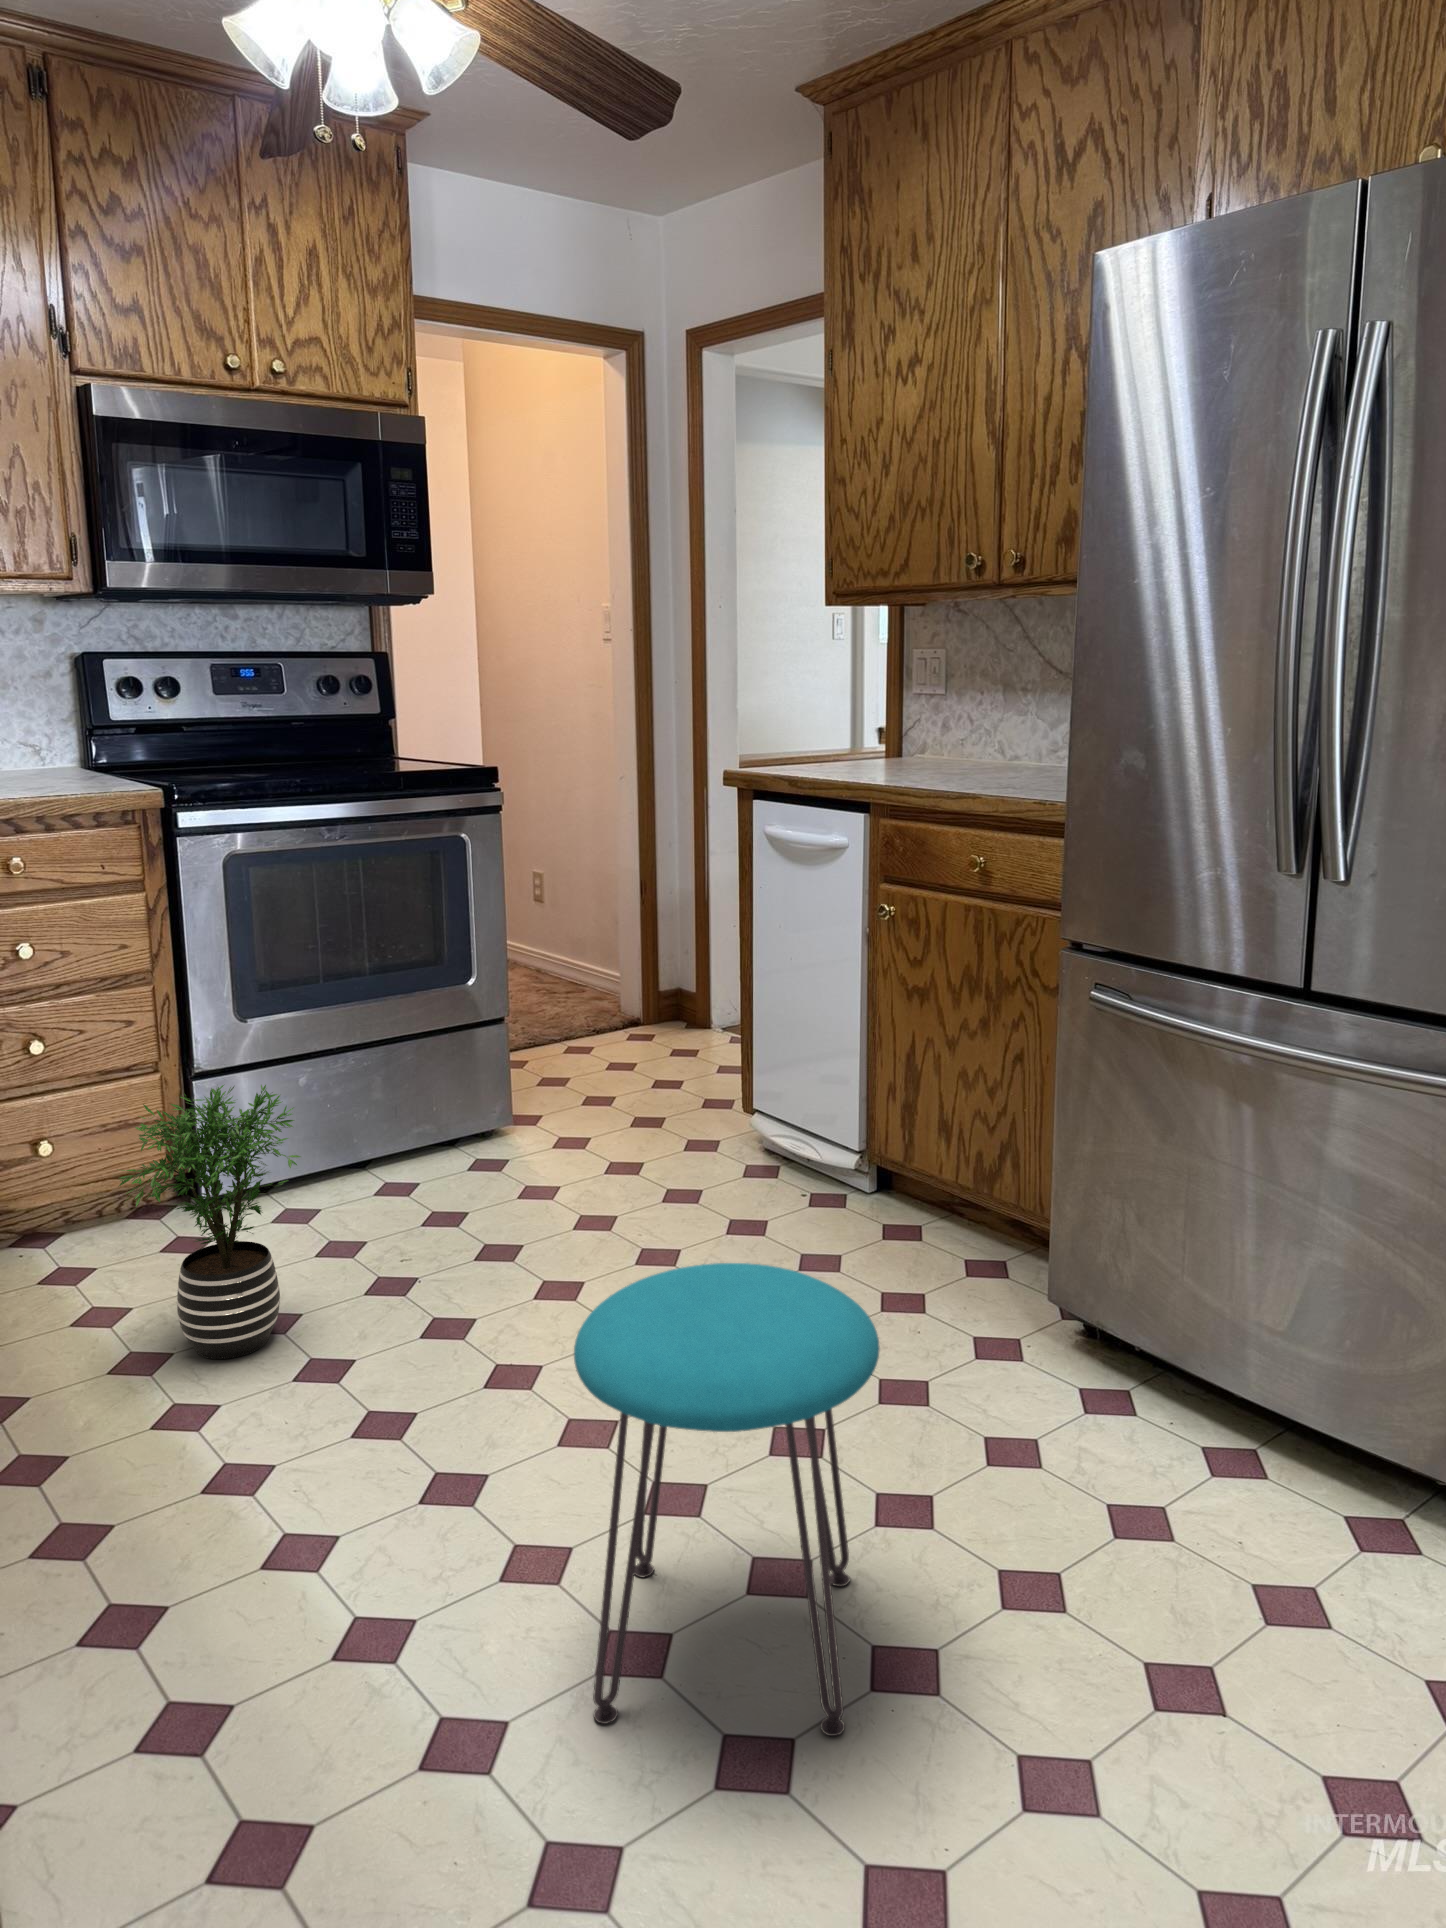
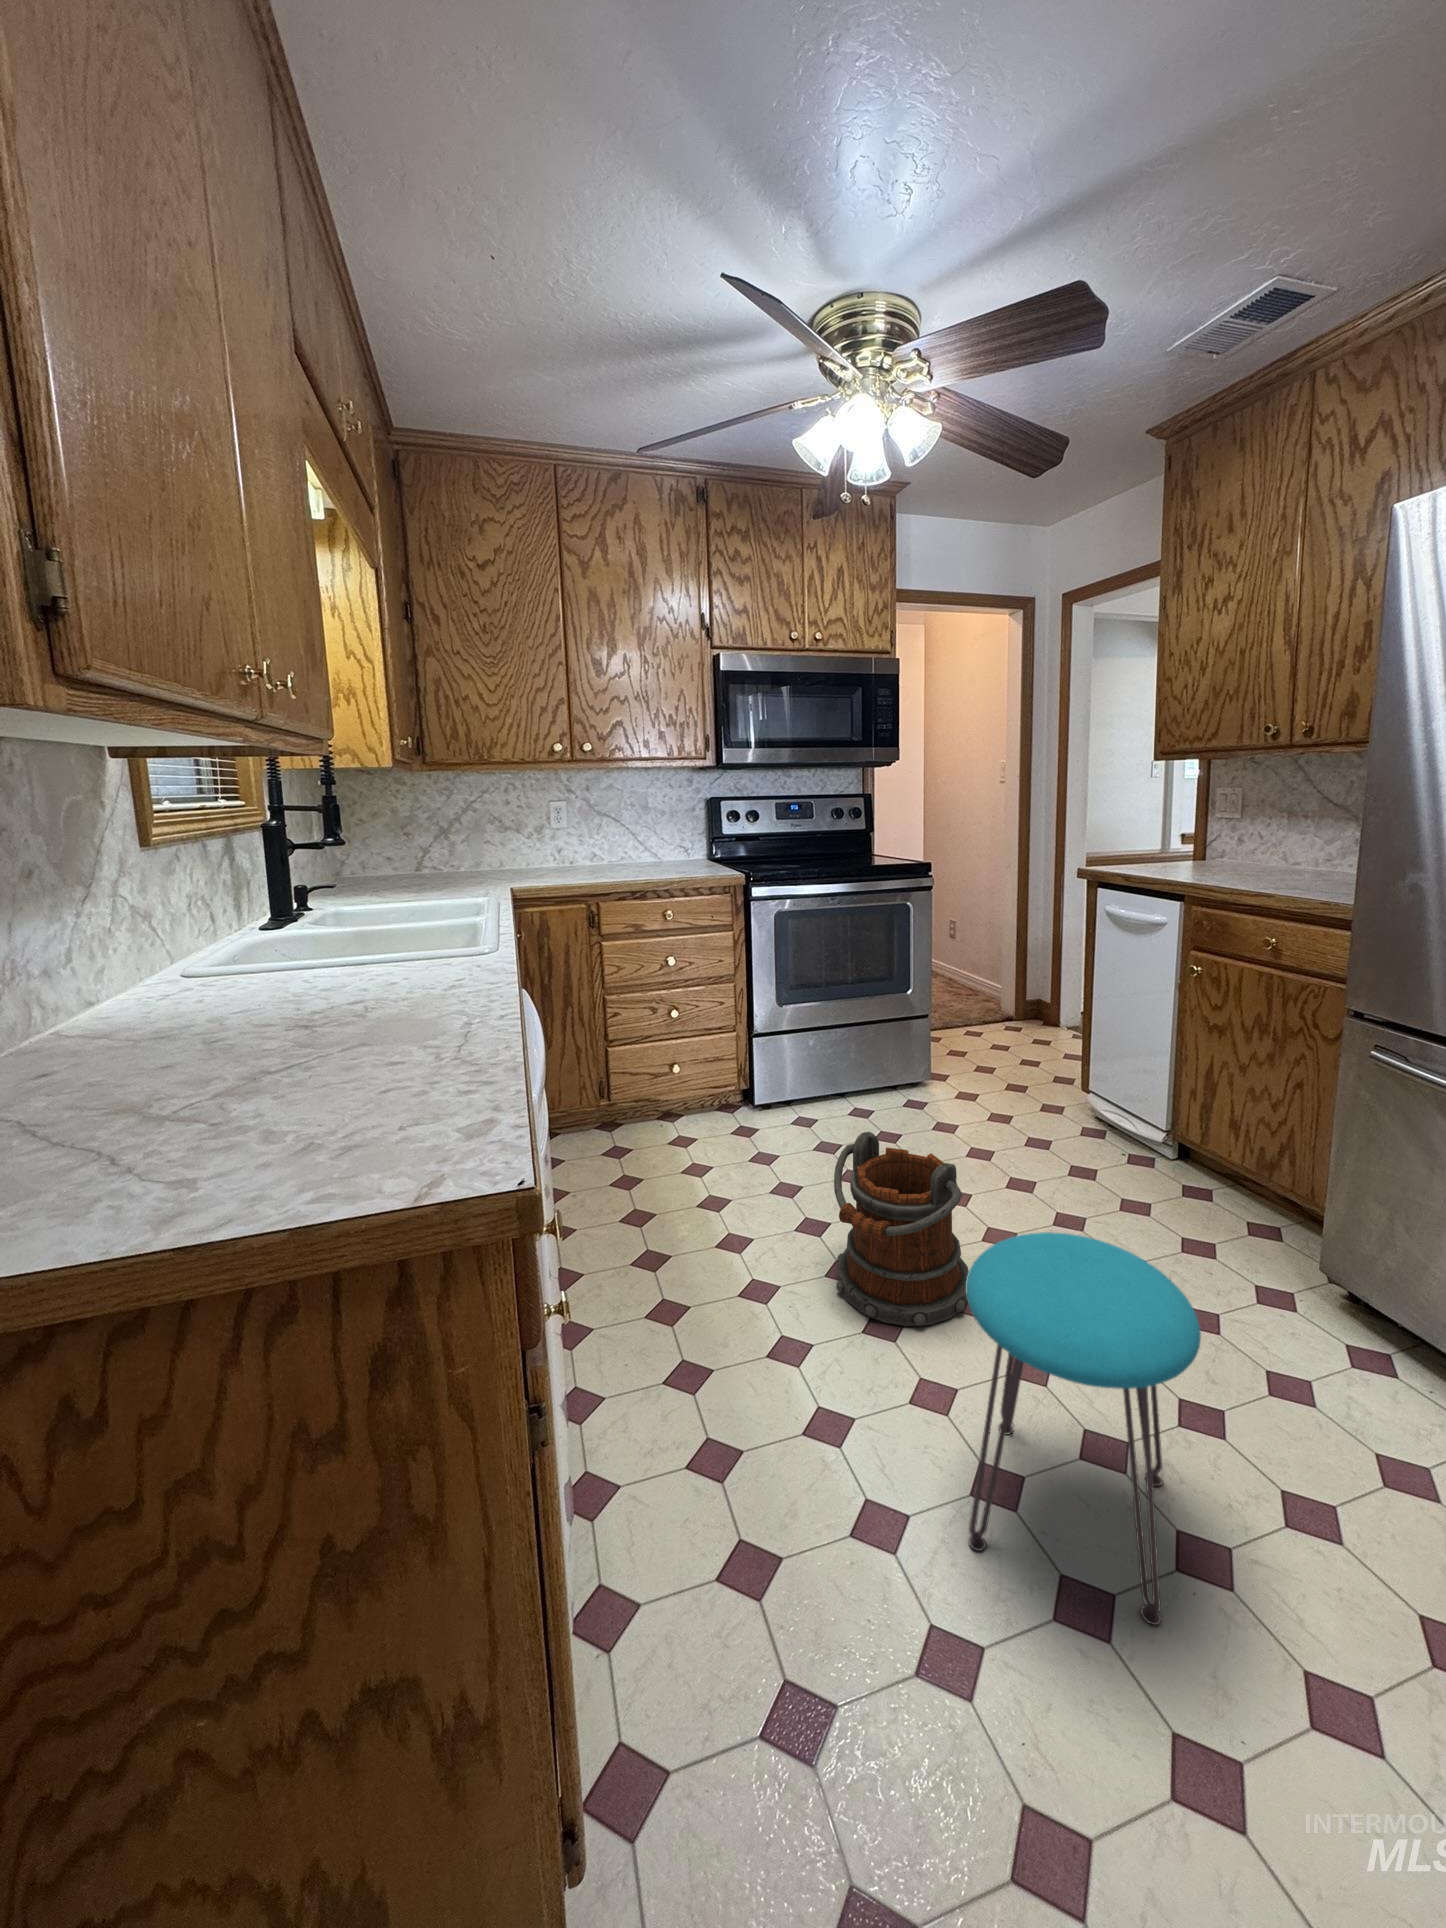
potted plant: present [119,1085,301,1359] -> none [706,1048,808,1207]
bucket: none [360,1190,593,1479] -> present [834,1132,969,1326]

